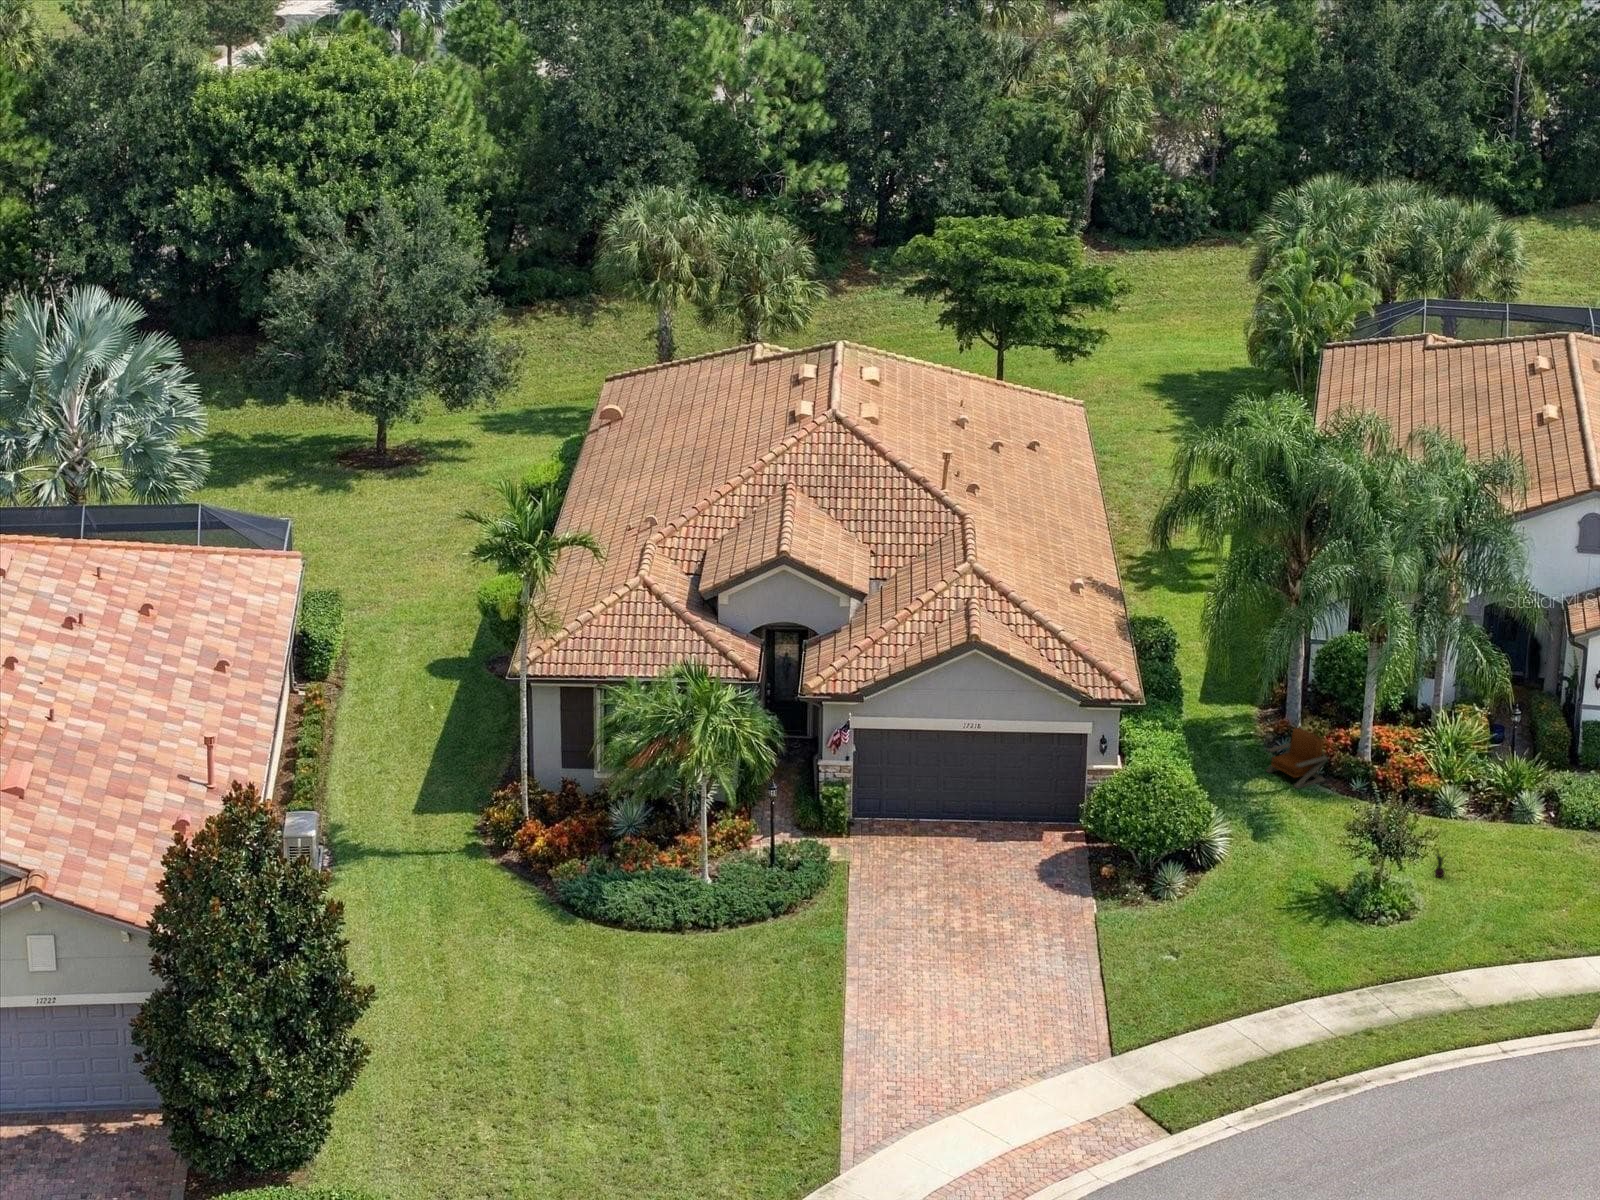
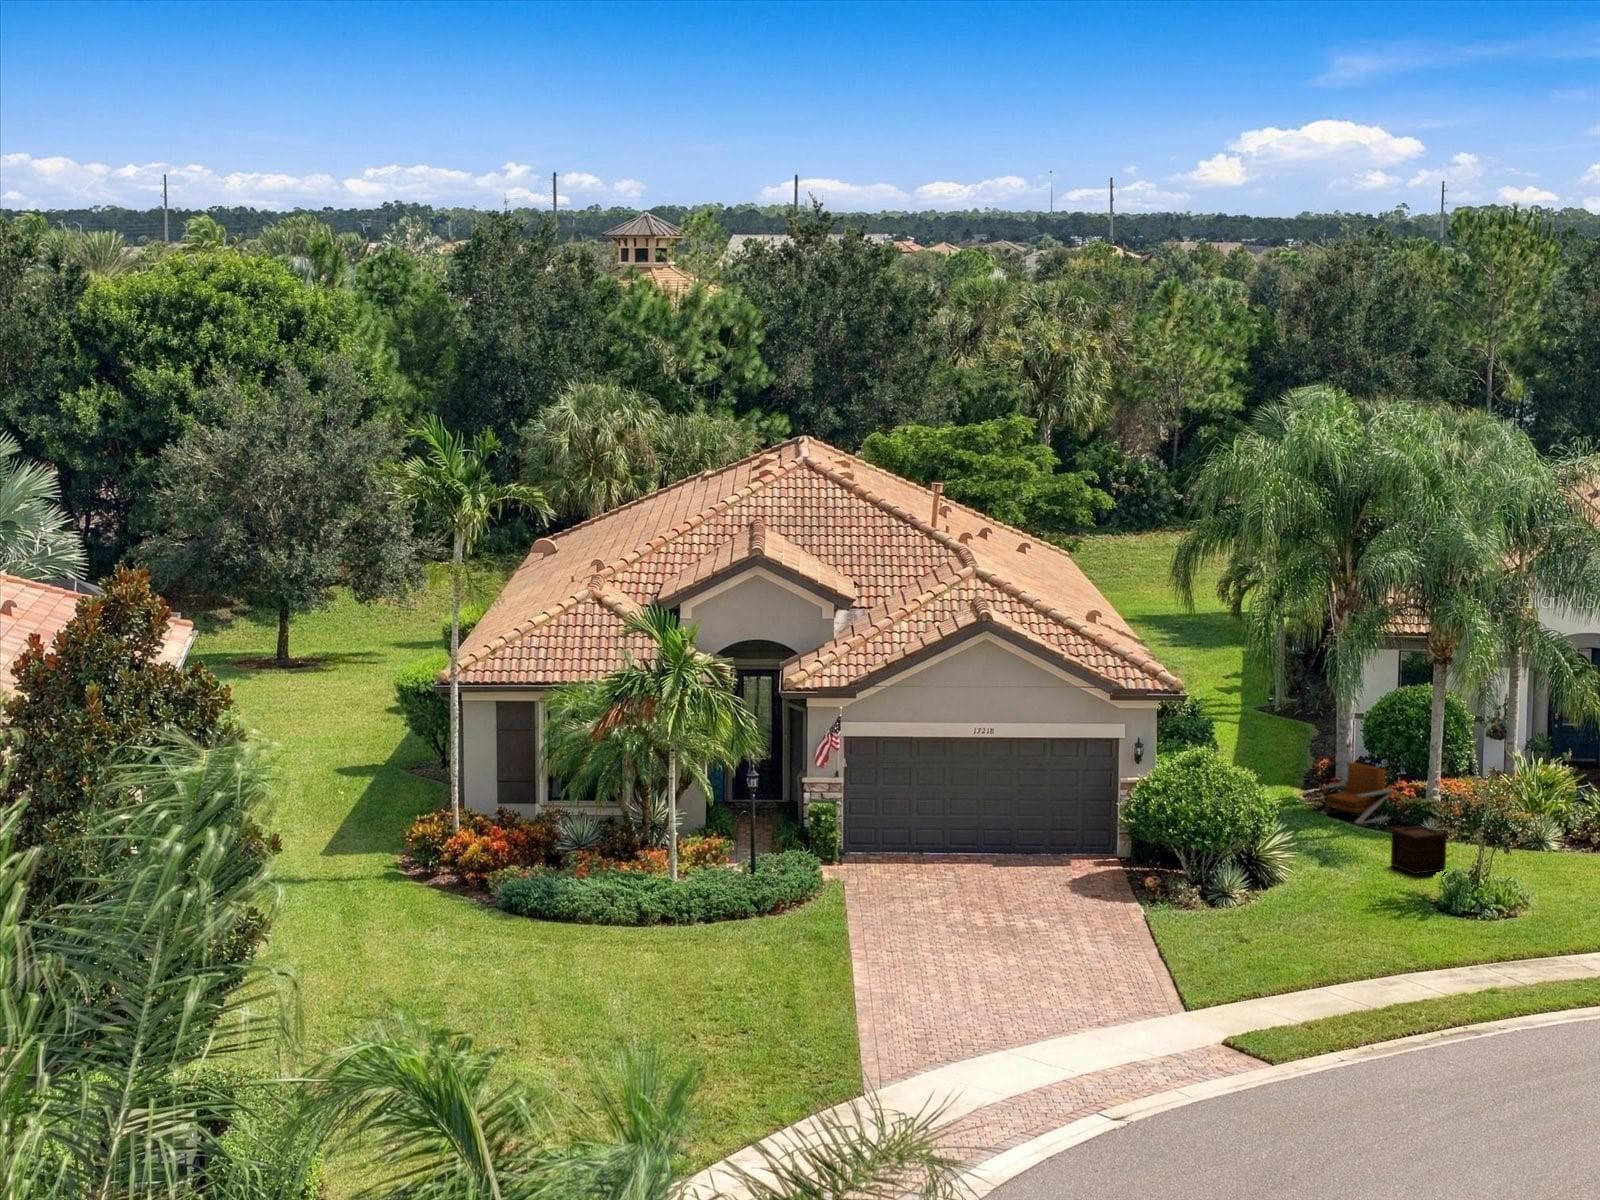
wooden crate: none [1313,820,1361,866] -> present [1391,826,1447,874]
decorative plant: present [1434,854,1446,877] -> none [1523,845,1562,879]

